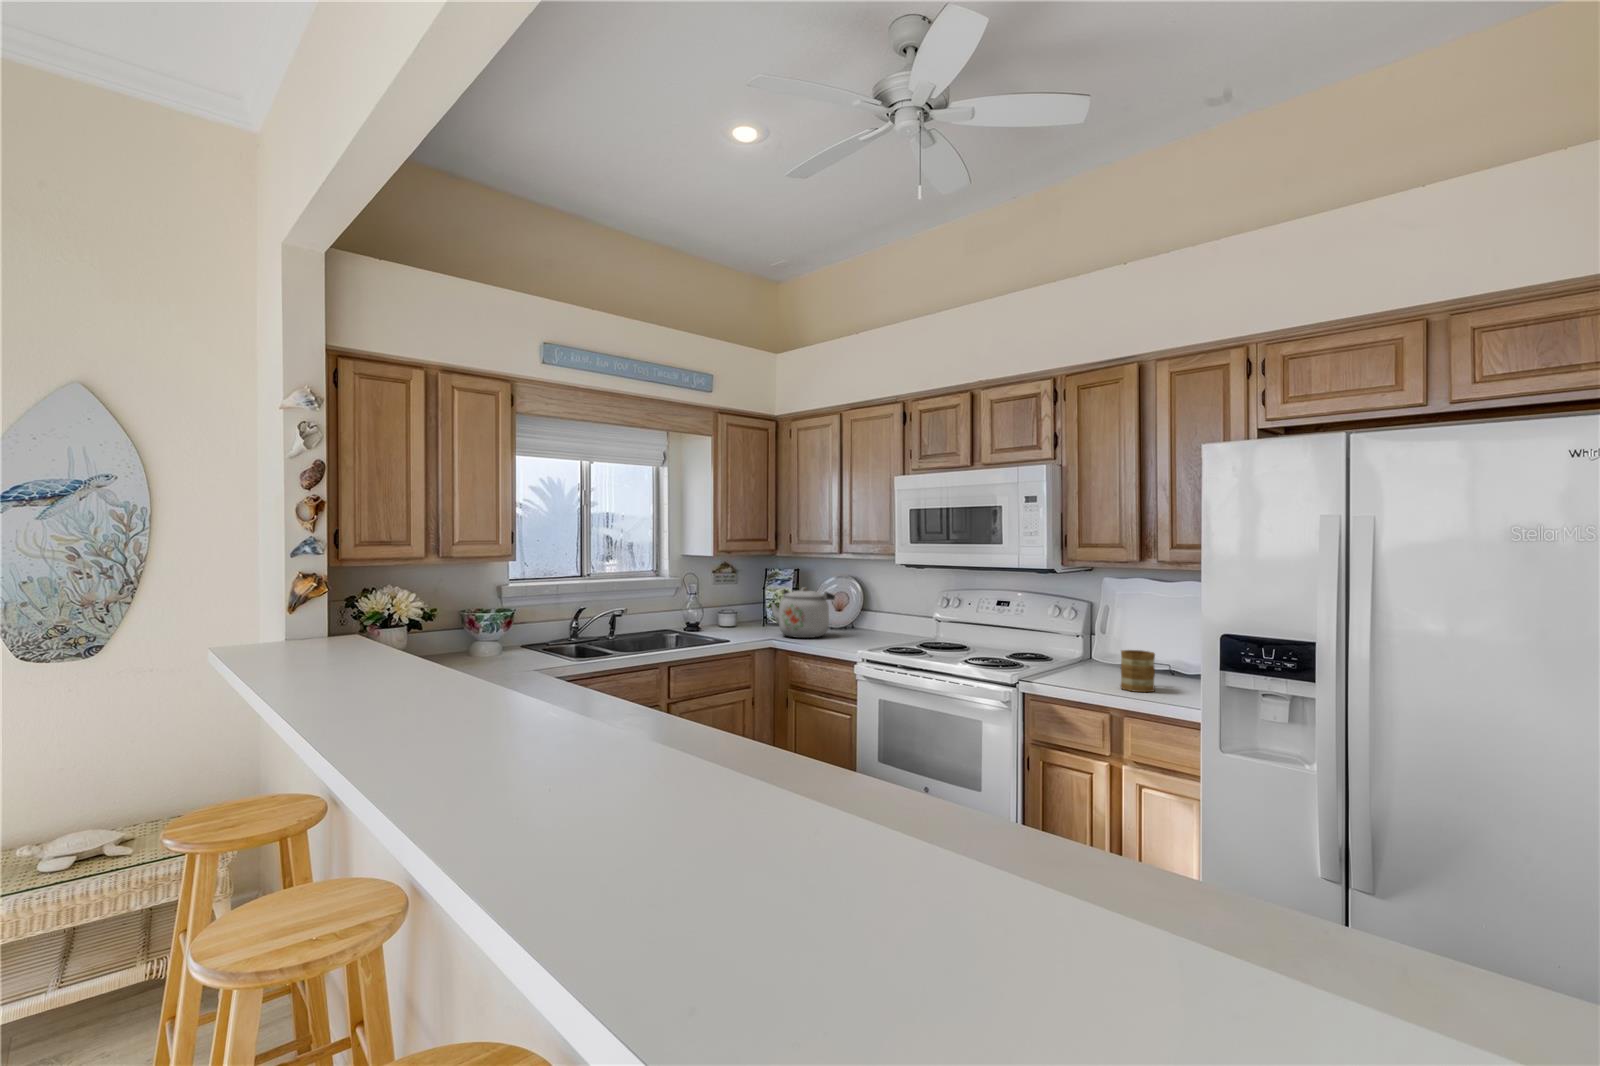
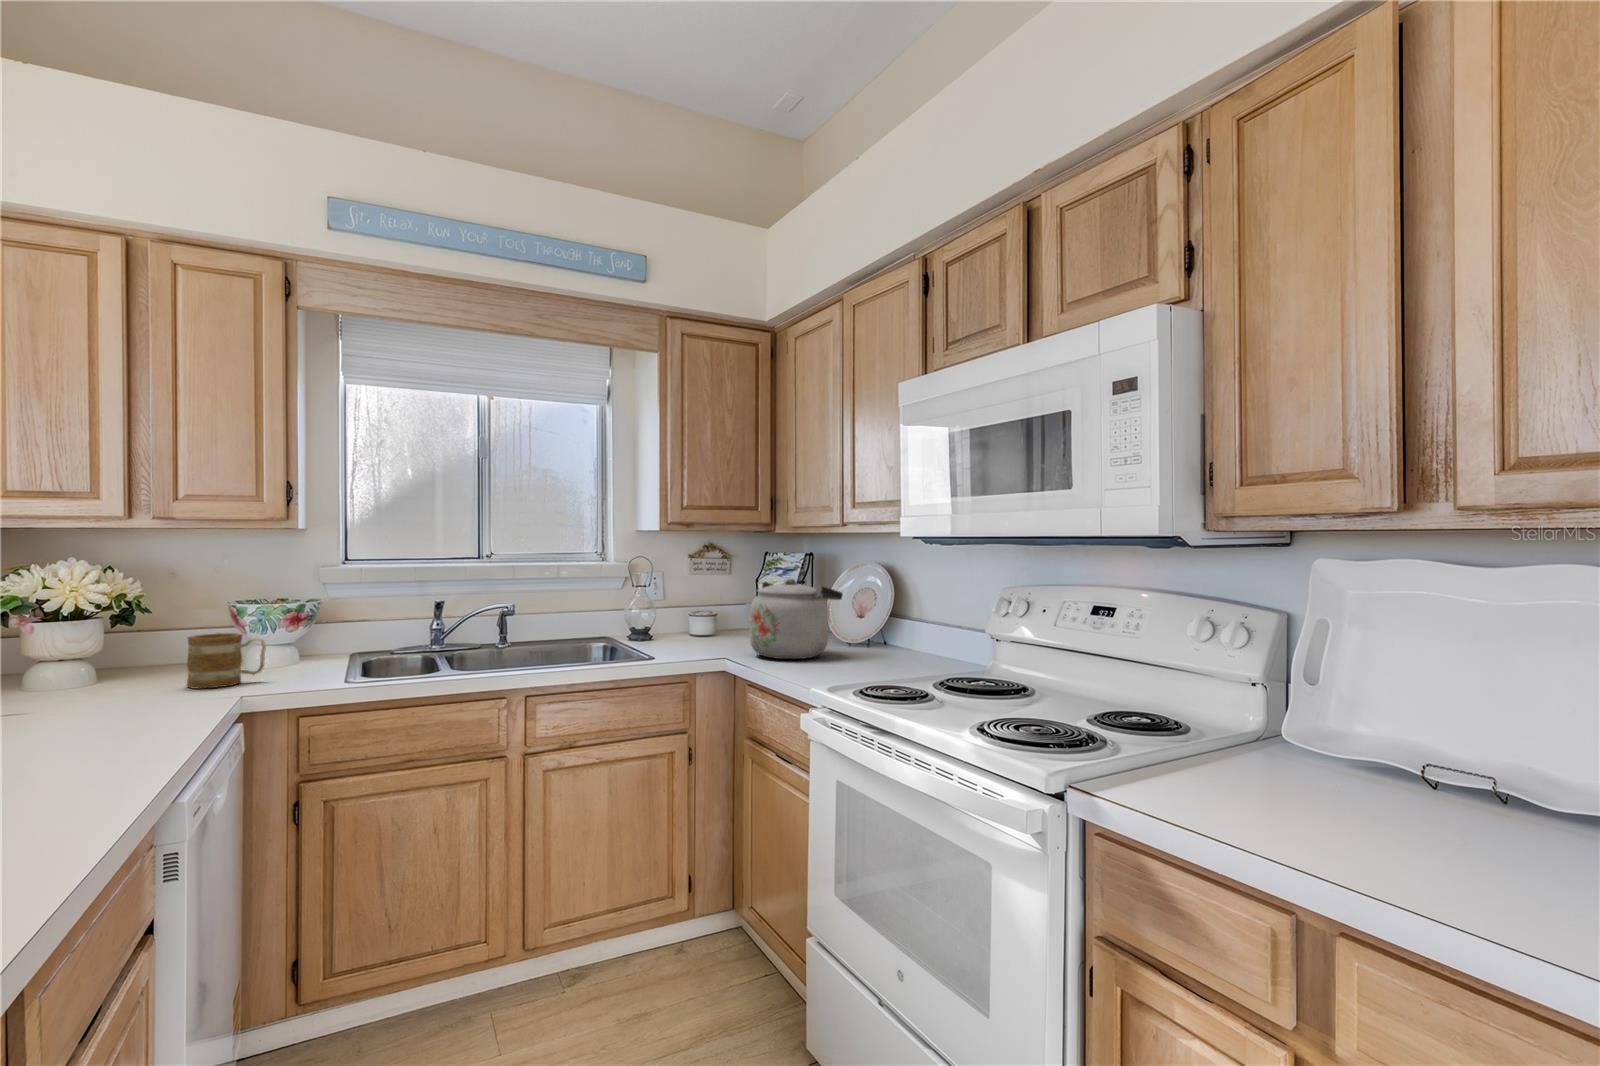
mug: present [1121,650,1155,692] -> present [187,633,266,689]

